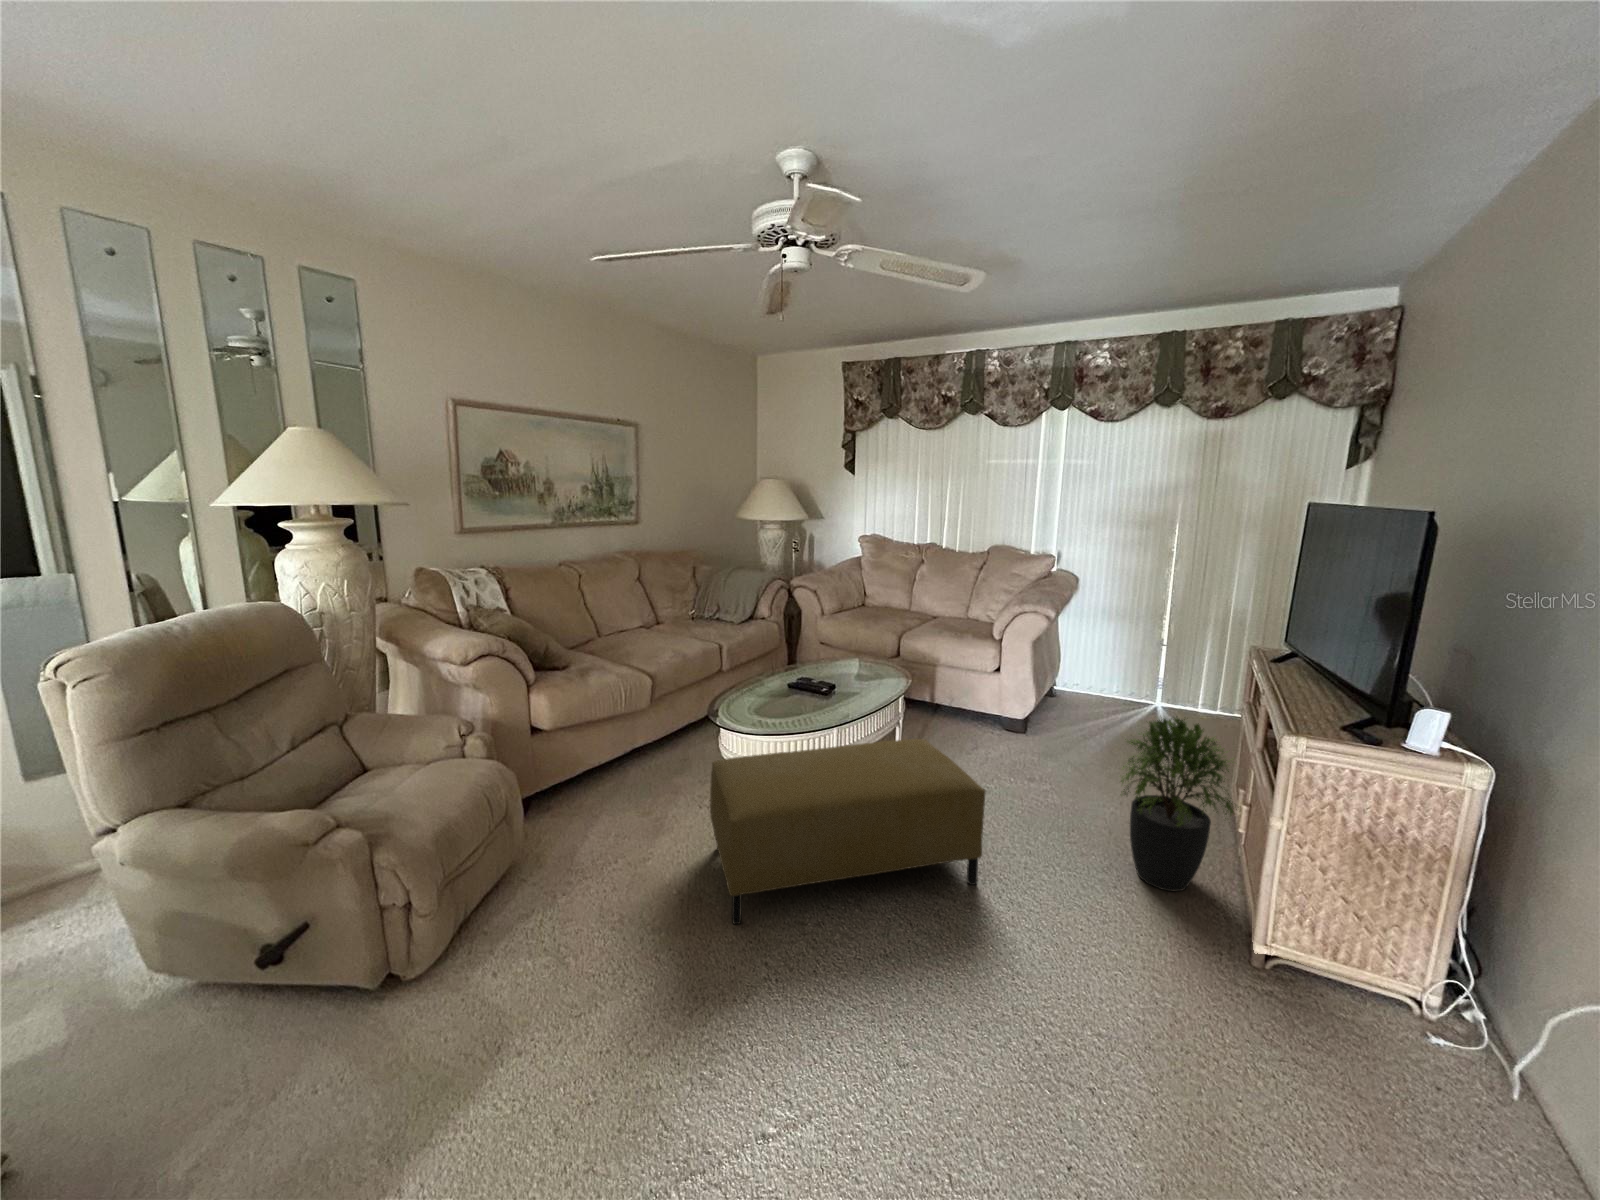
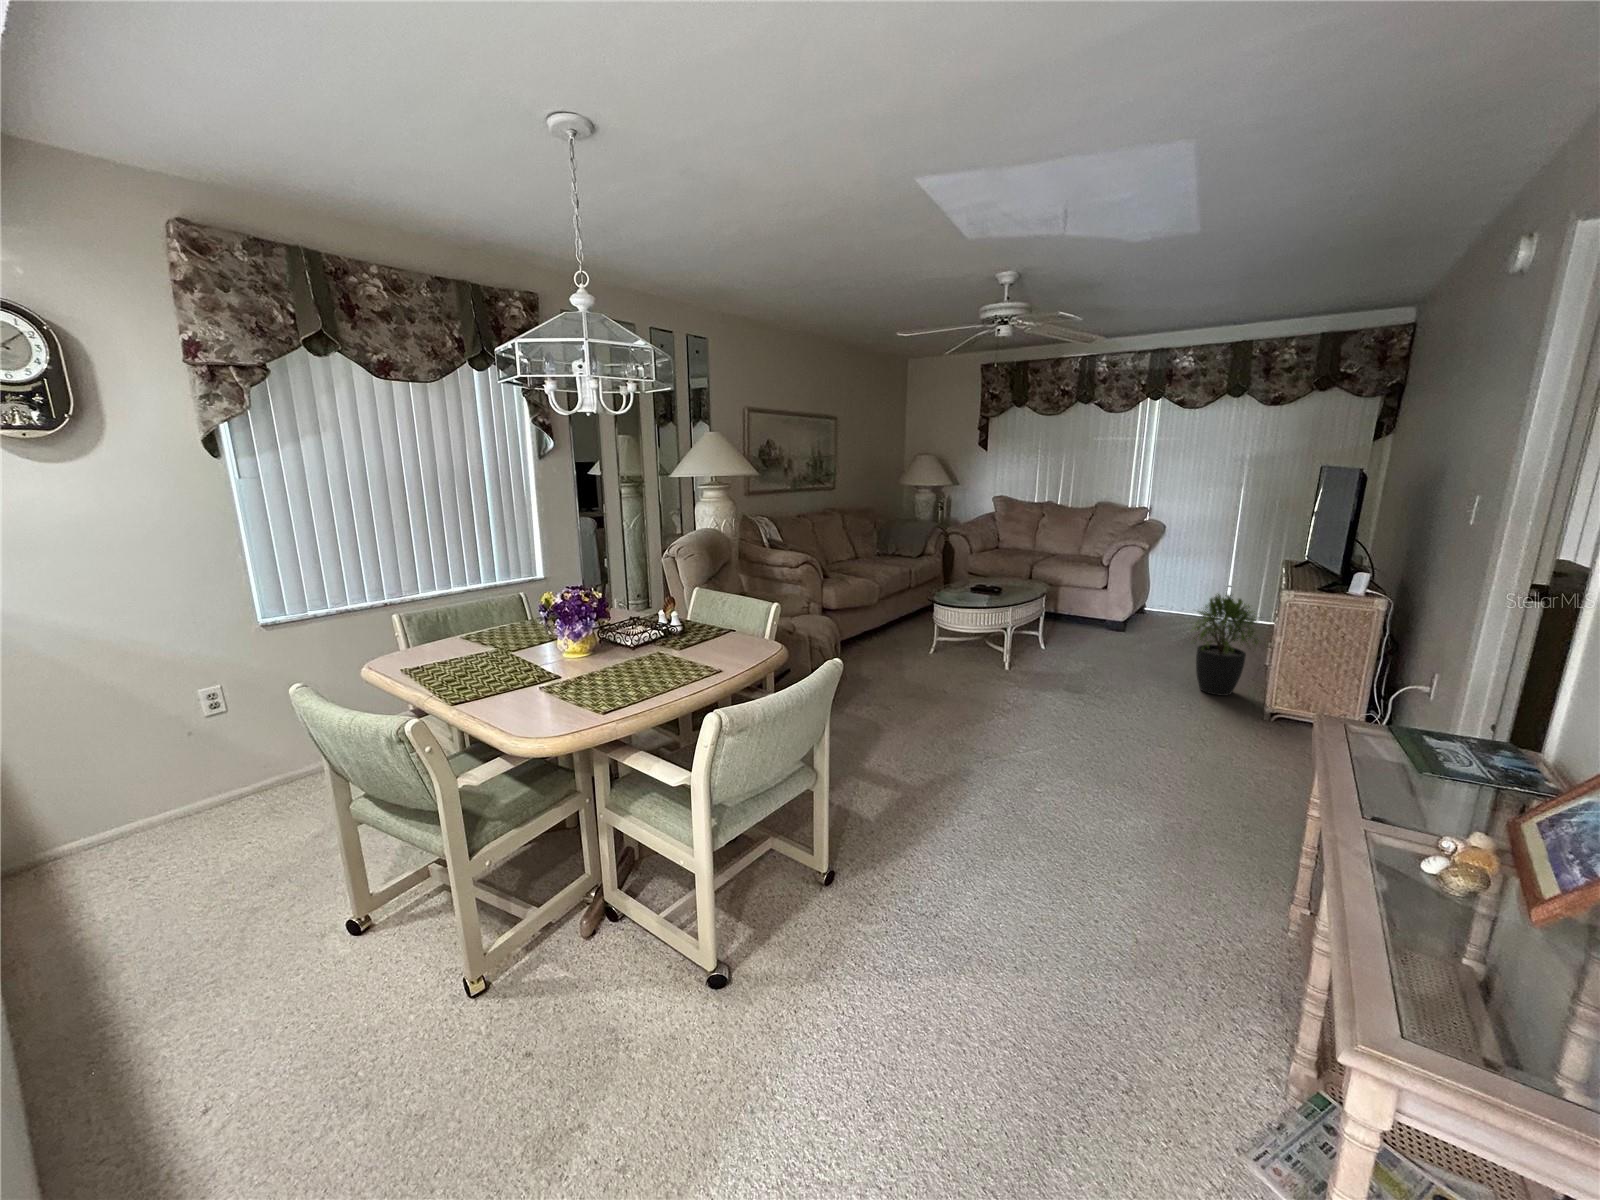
ottoman: present [710,739,986,924] -> none [938,615,1109,700]

